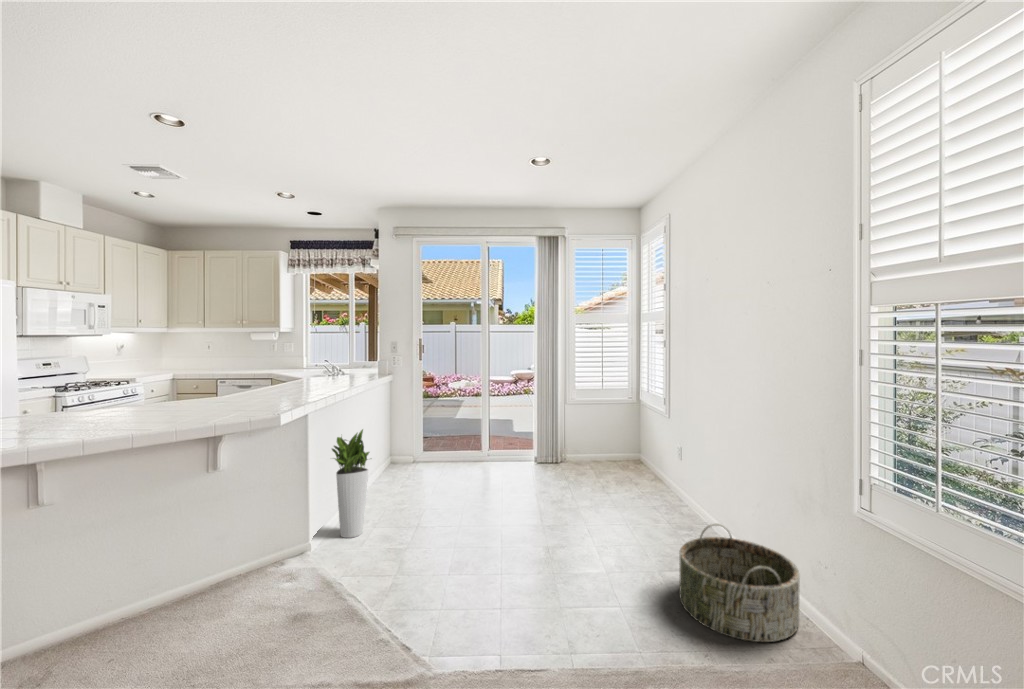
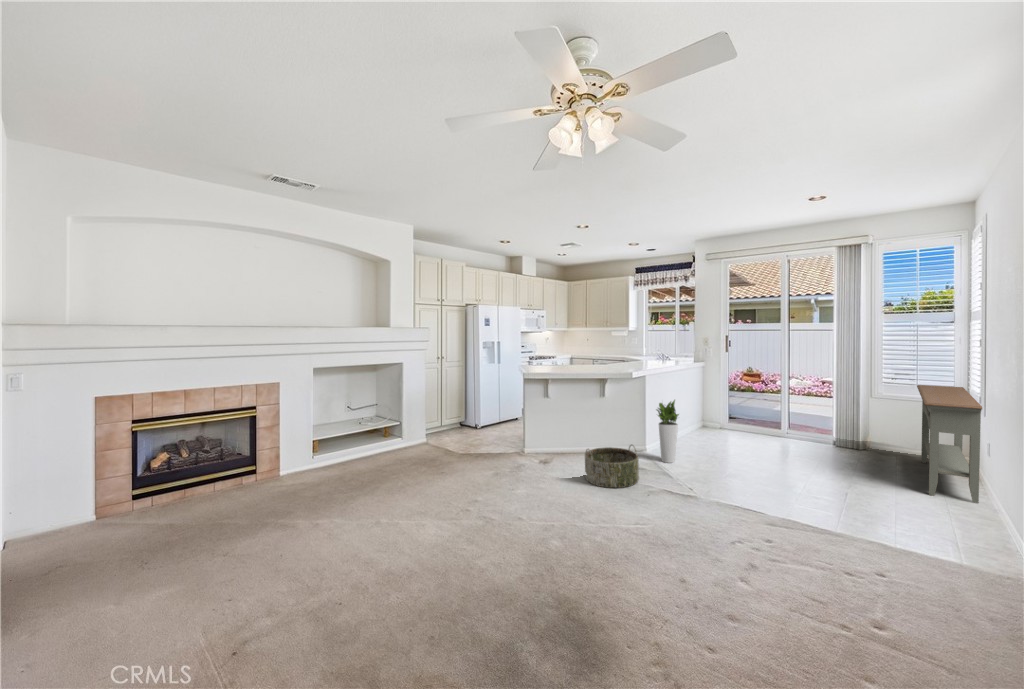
console table: none [607,388,687,509] -> present [917,385,982,503]
basket: present [679,524,800,642] -> present [585,445,639,488]

